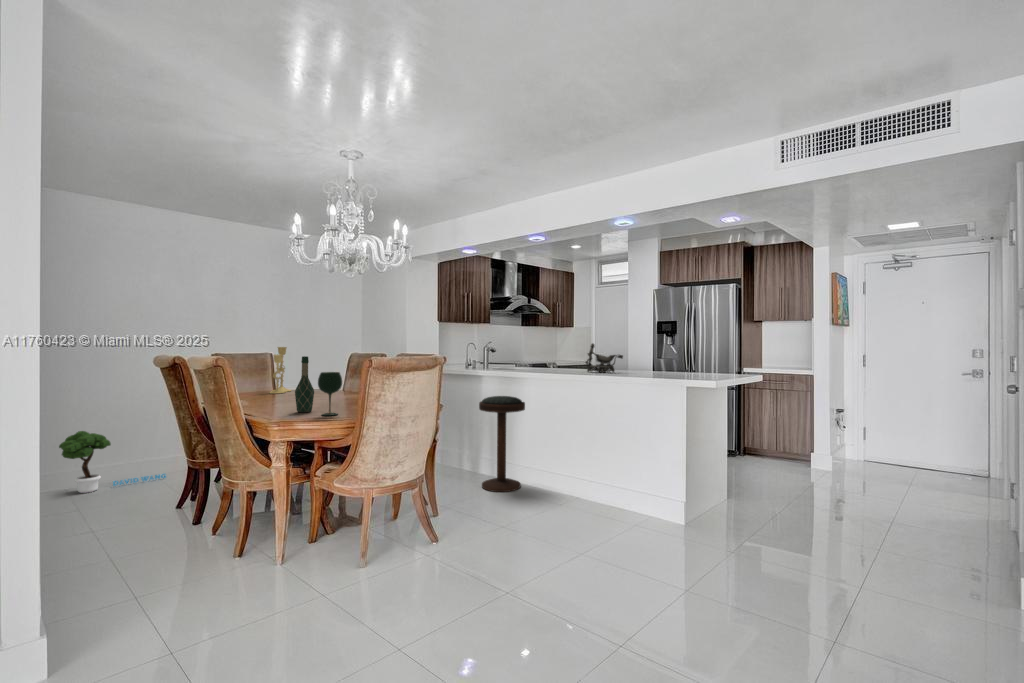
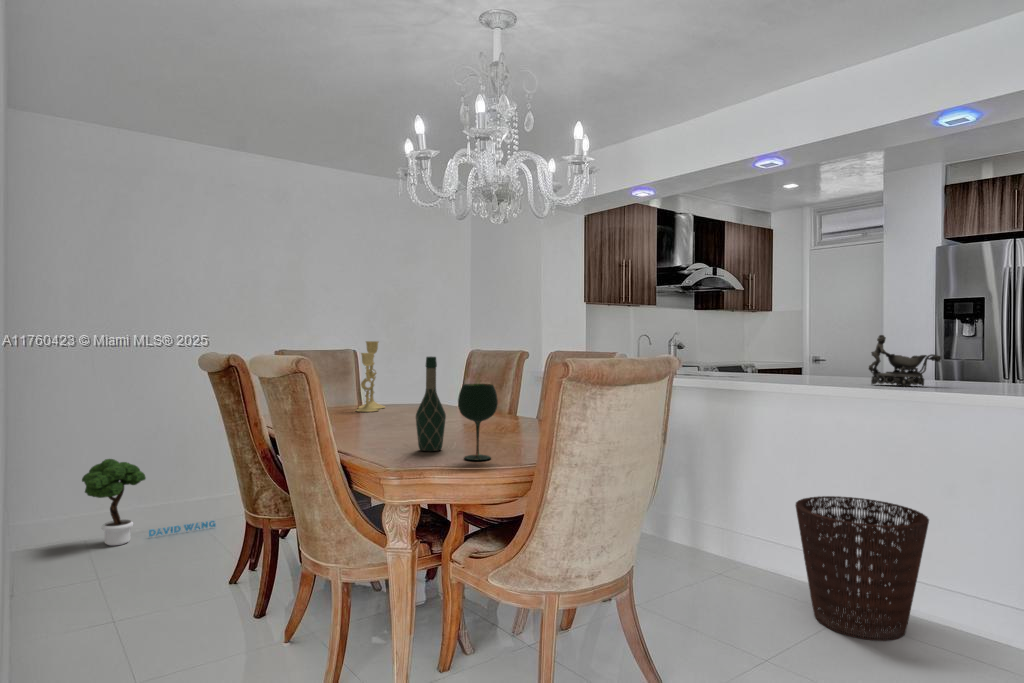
bar stool: present [479,396,525,492] -> none [679,423,759,584]
basket: none [534,436,601,513] -> present [796,496,929,641]

